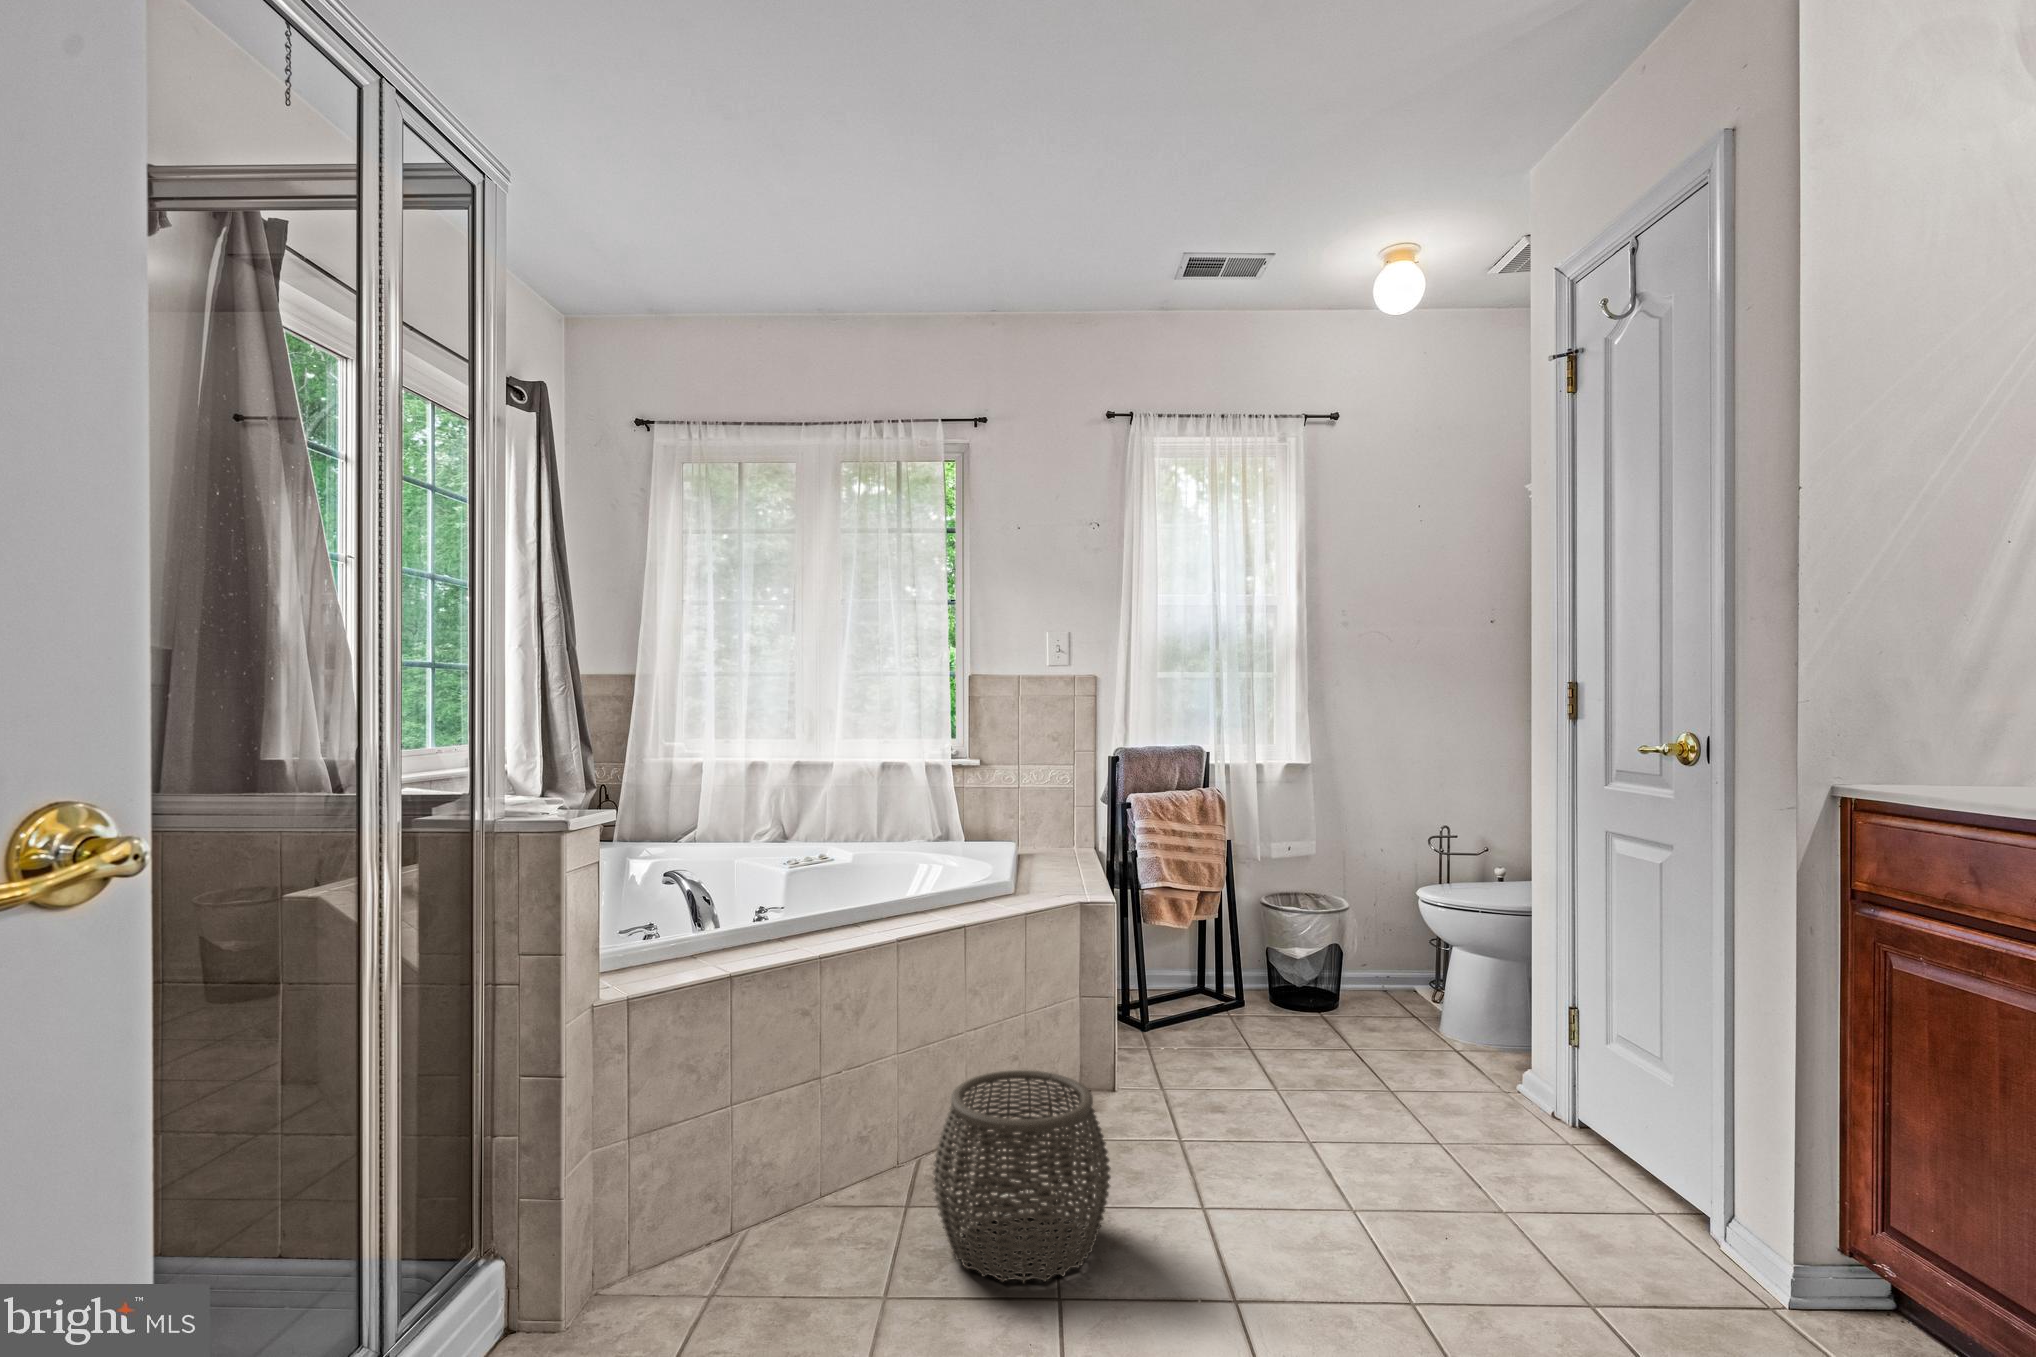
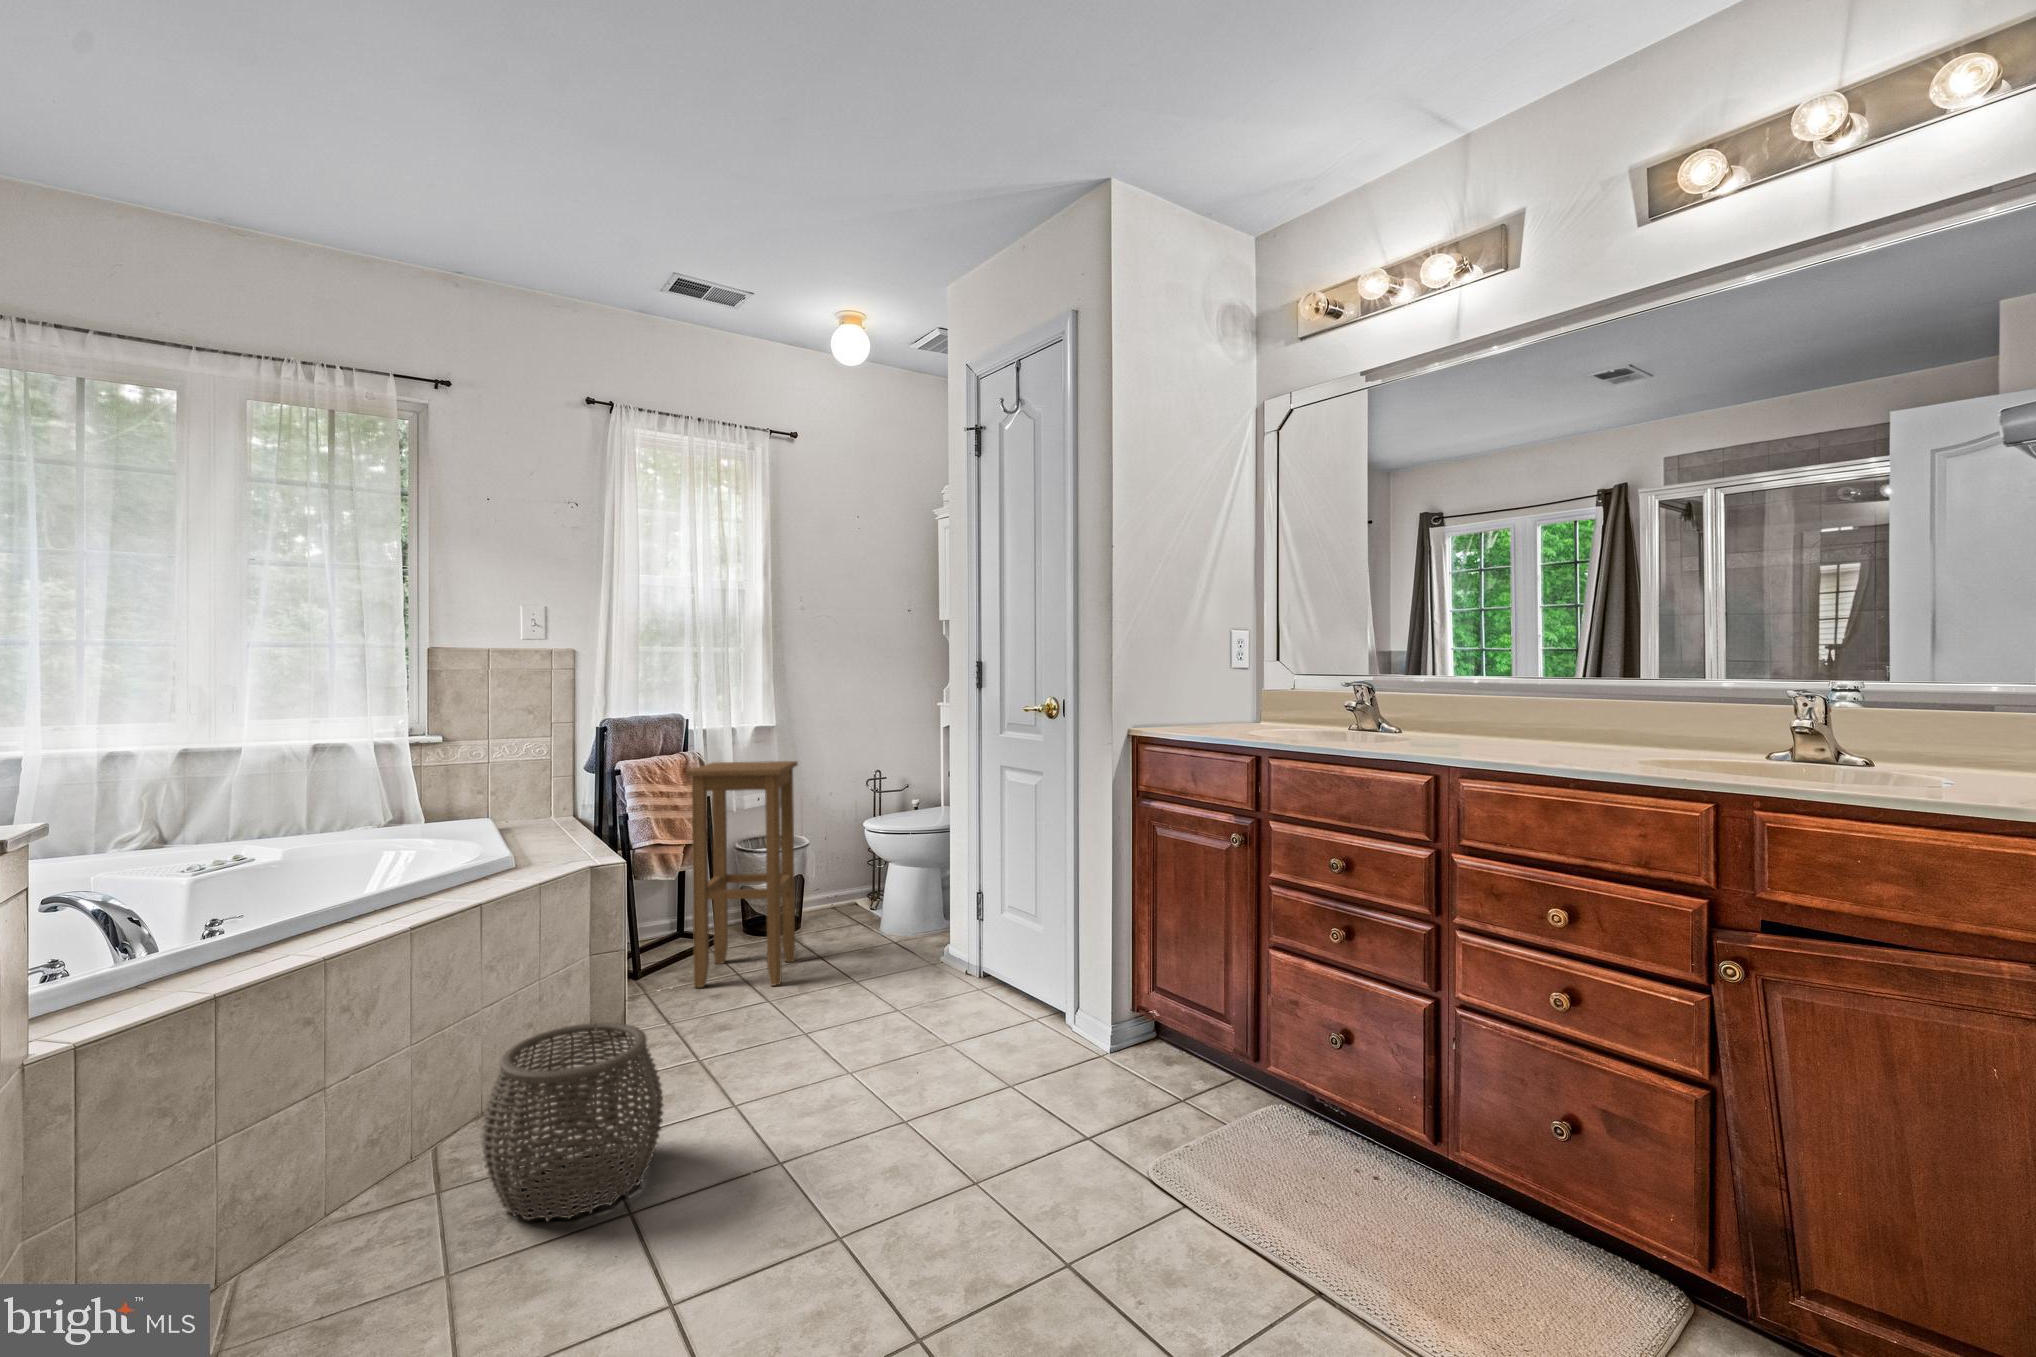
stool: none [1192,801,1325,1073] -> present [686,761,798,988]

